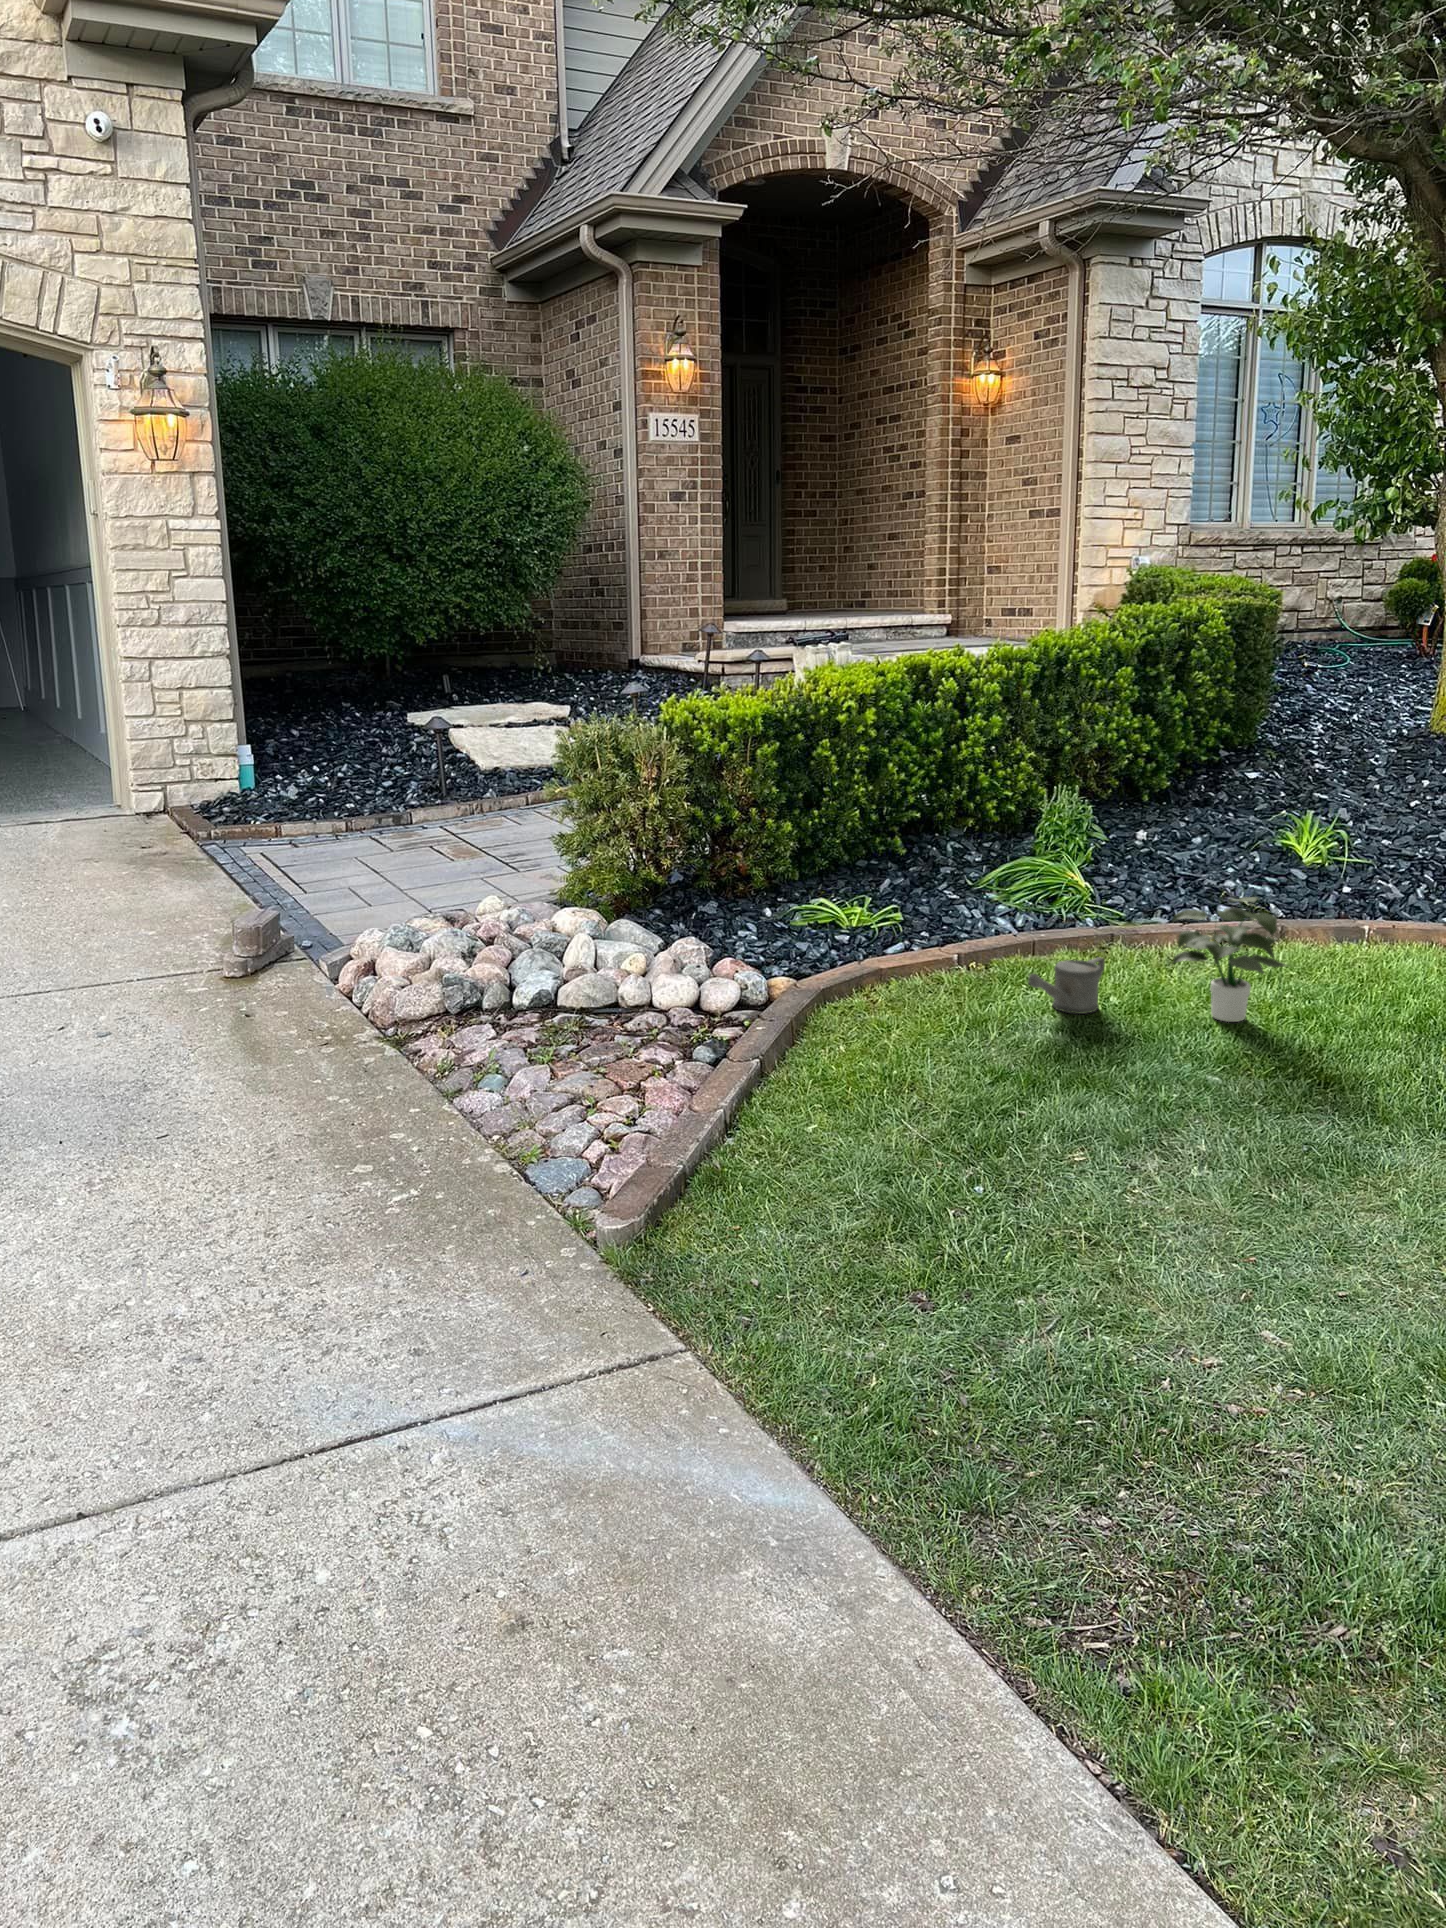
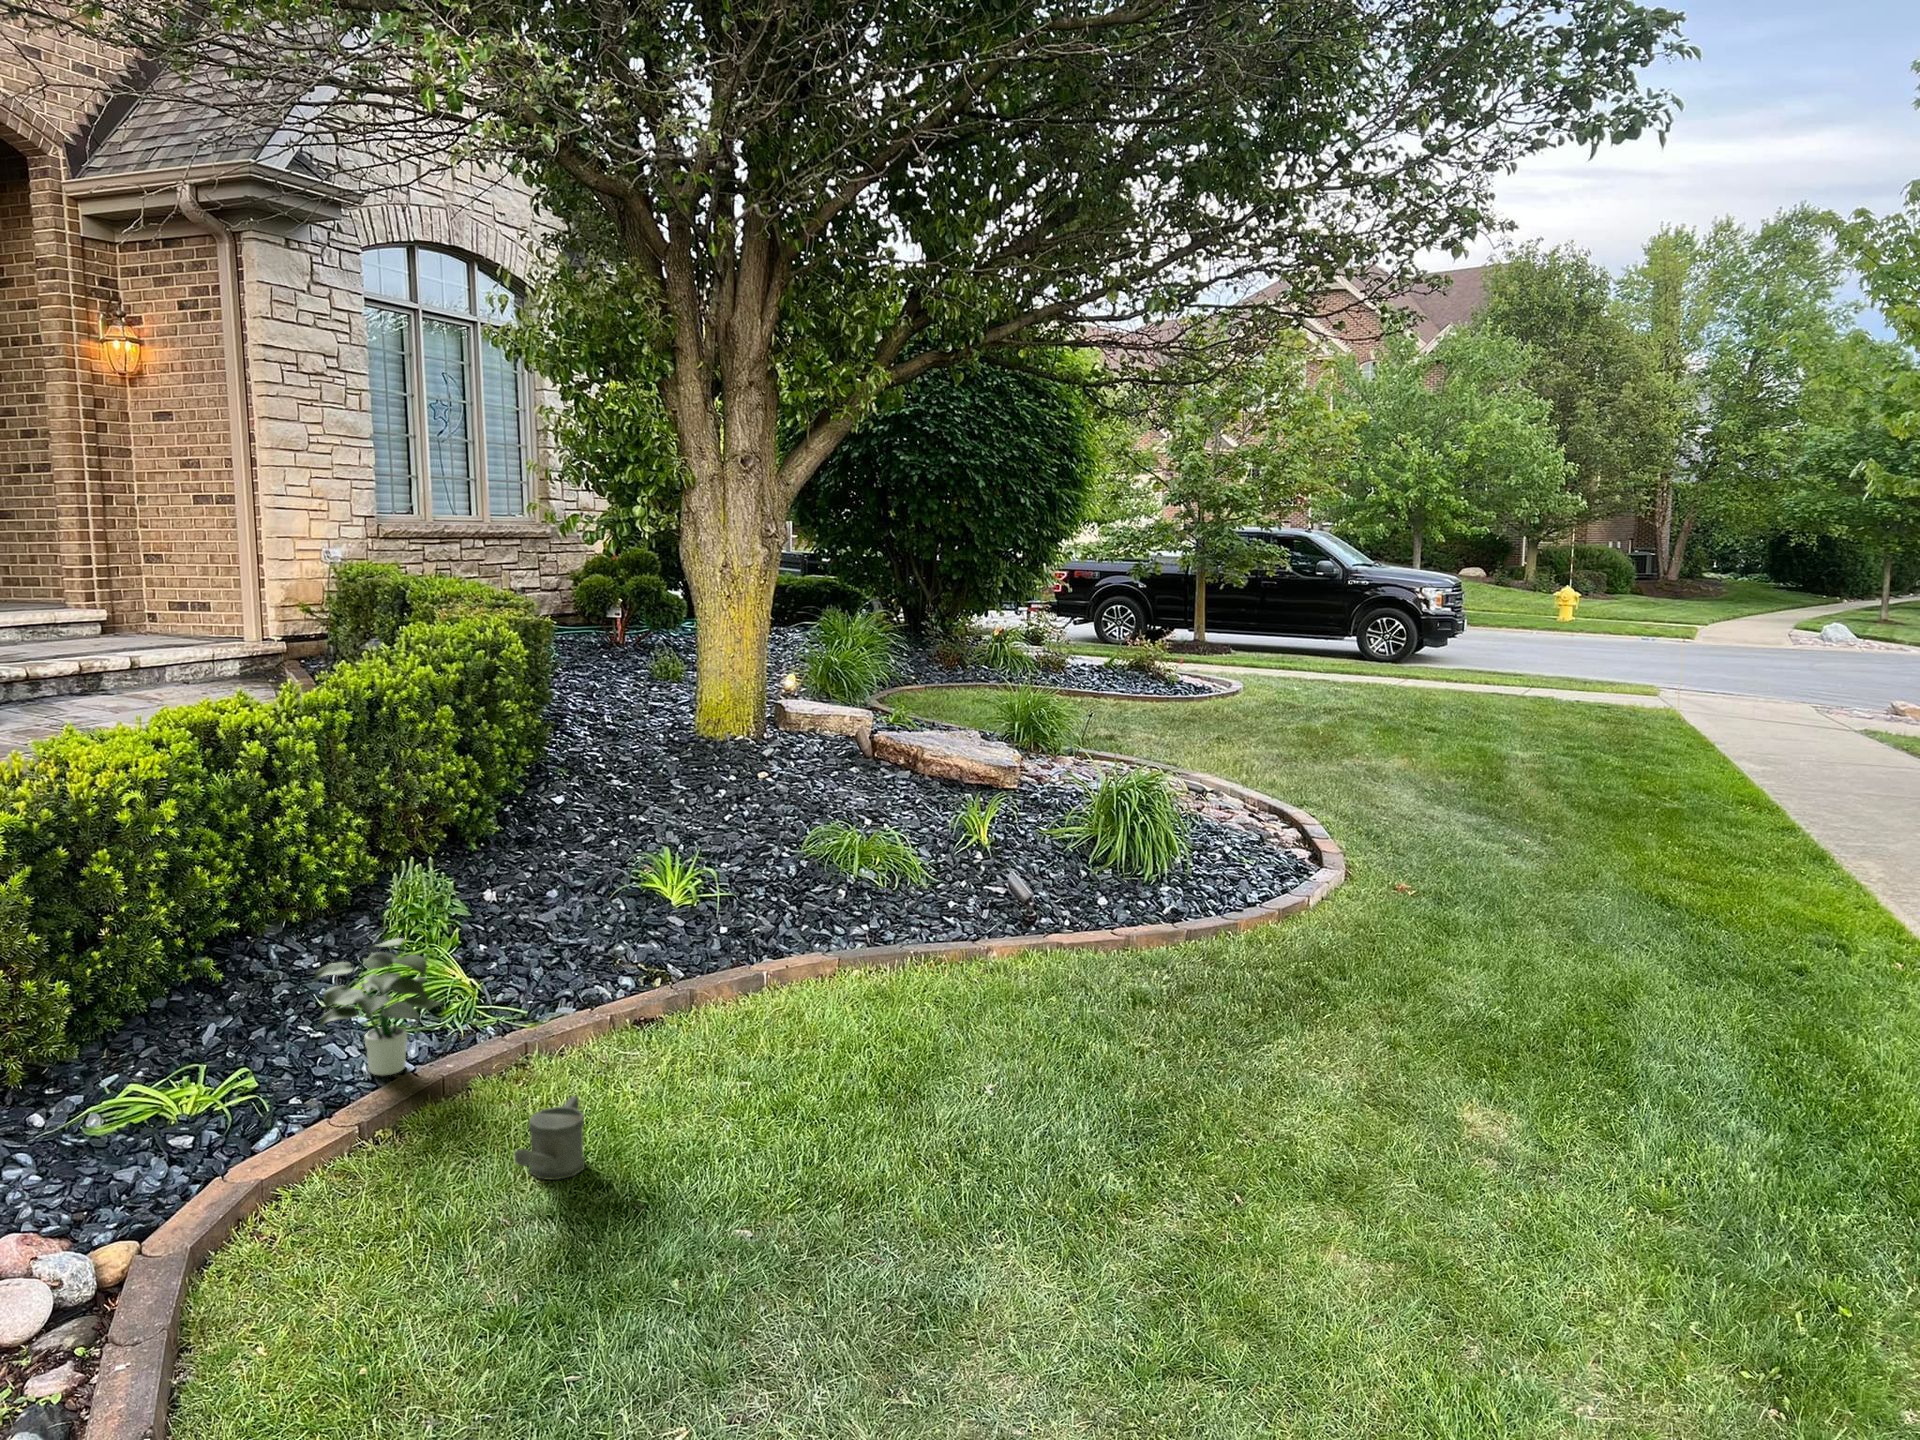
potted plant: present [1172,897,1287,1022] -> present [315,938,442,1075]

